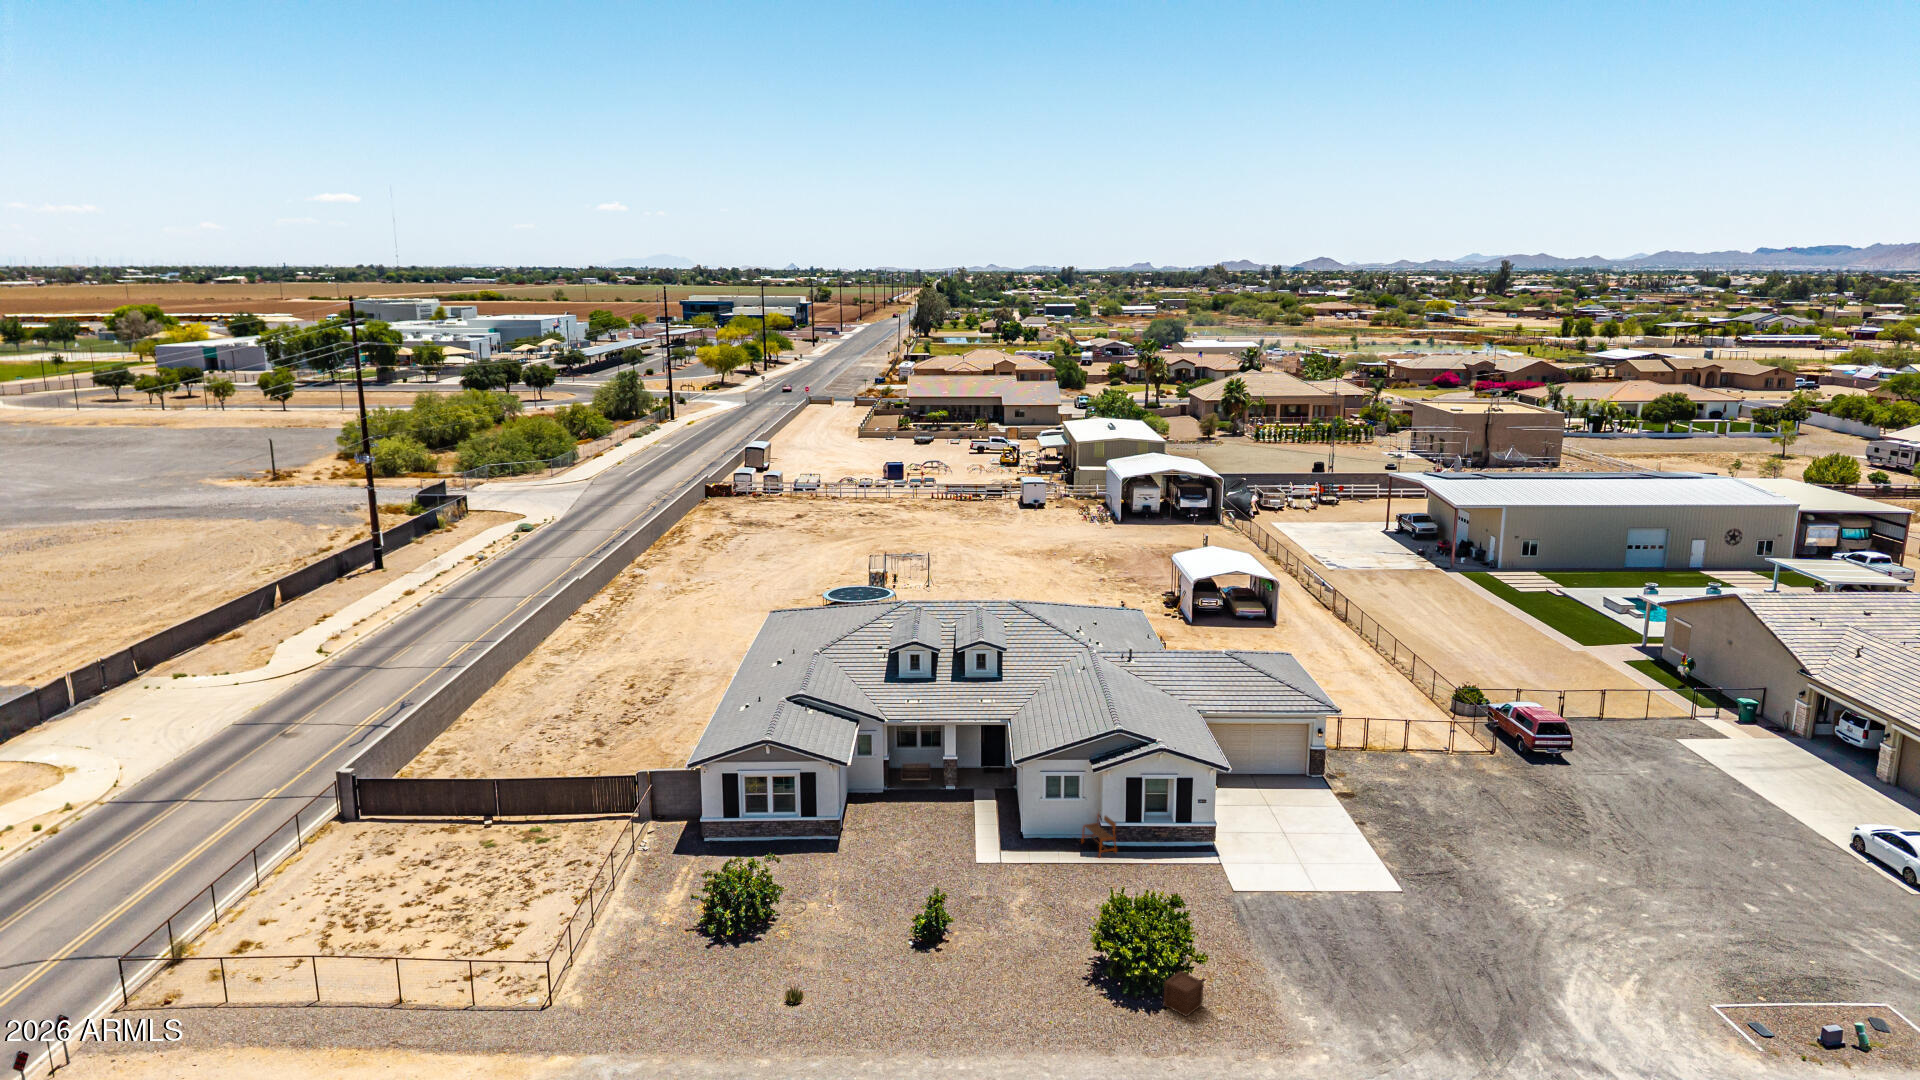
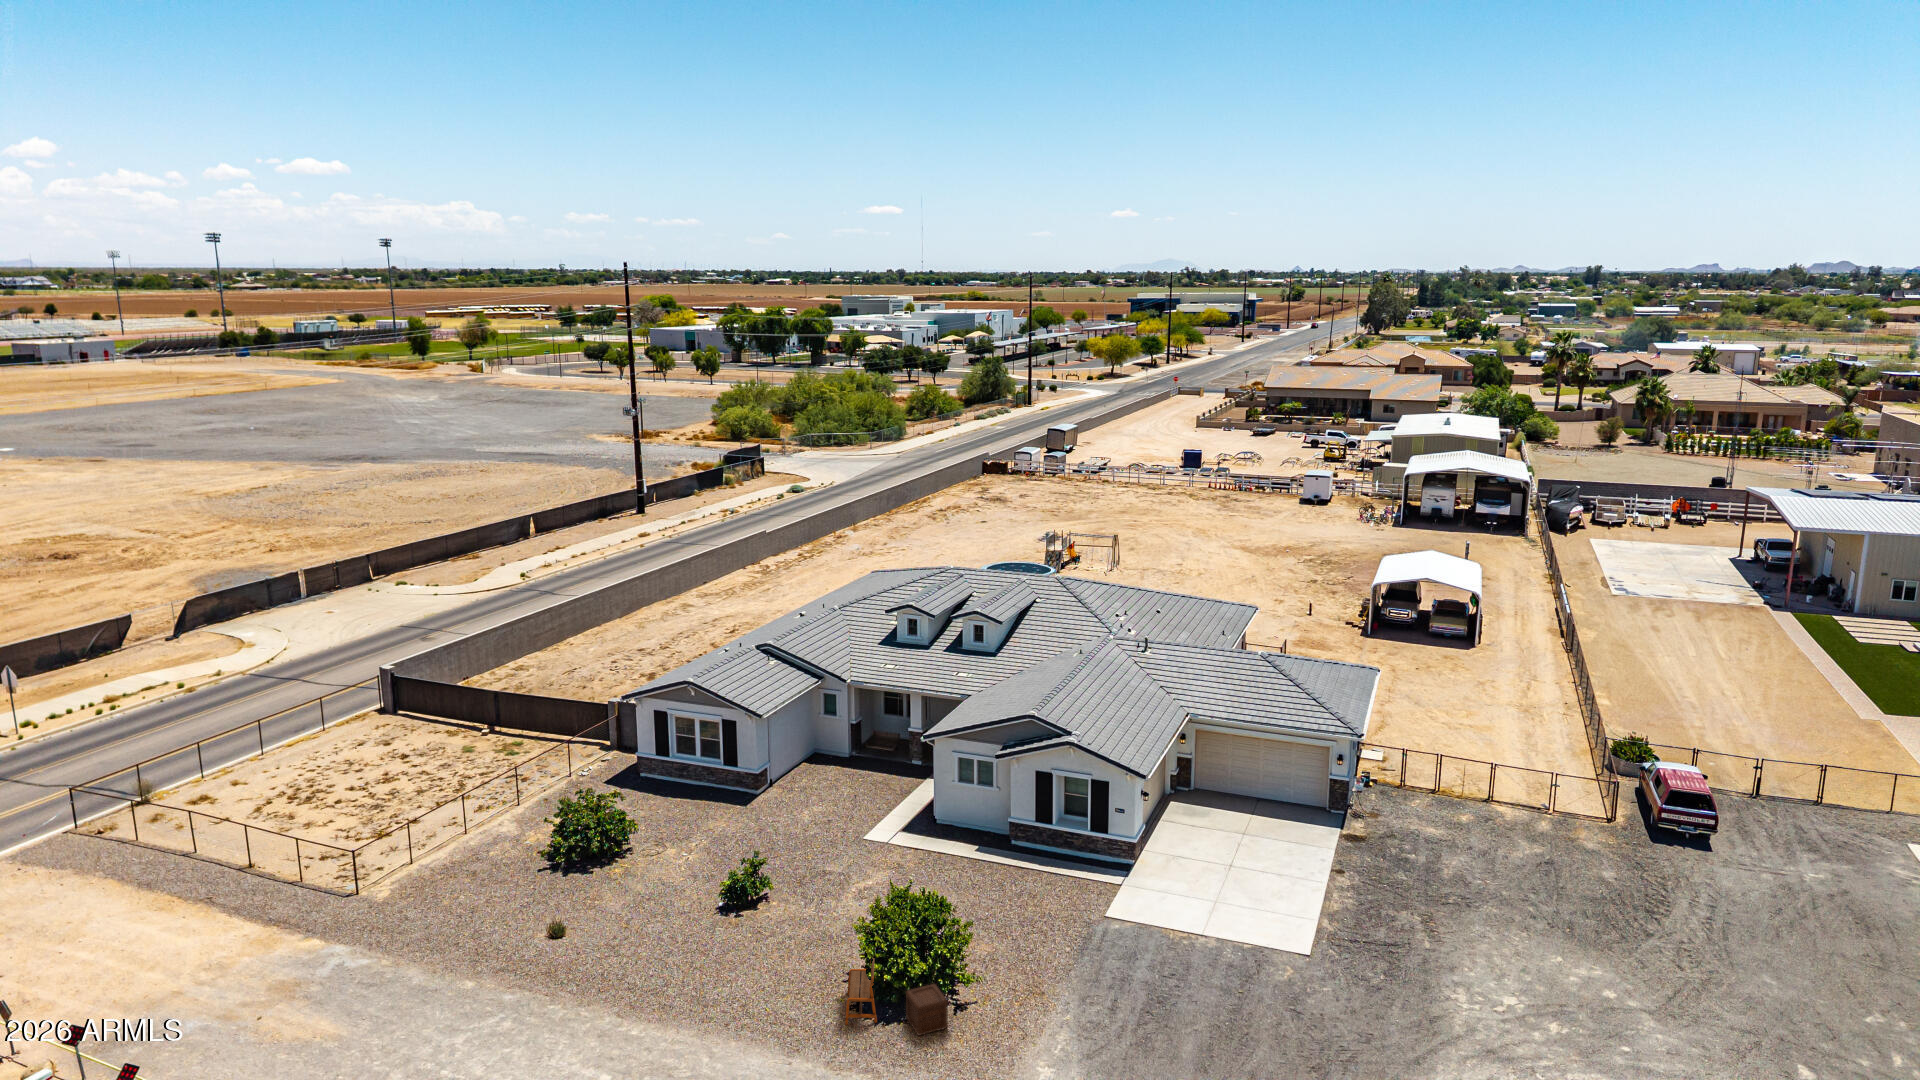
bench: present [1081,814,1117,857] -> present [845,958,877,1025]

